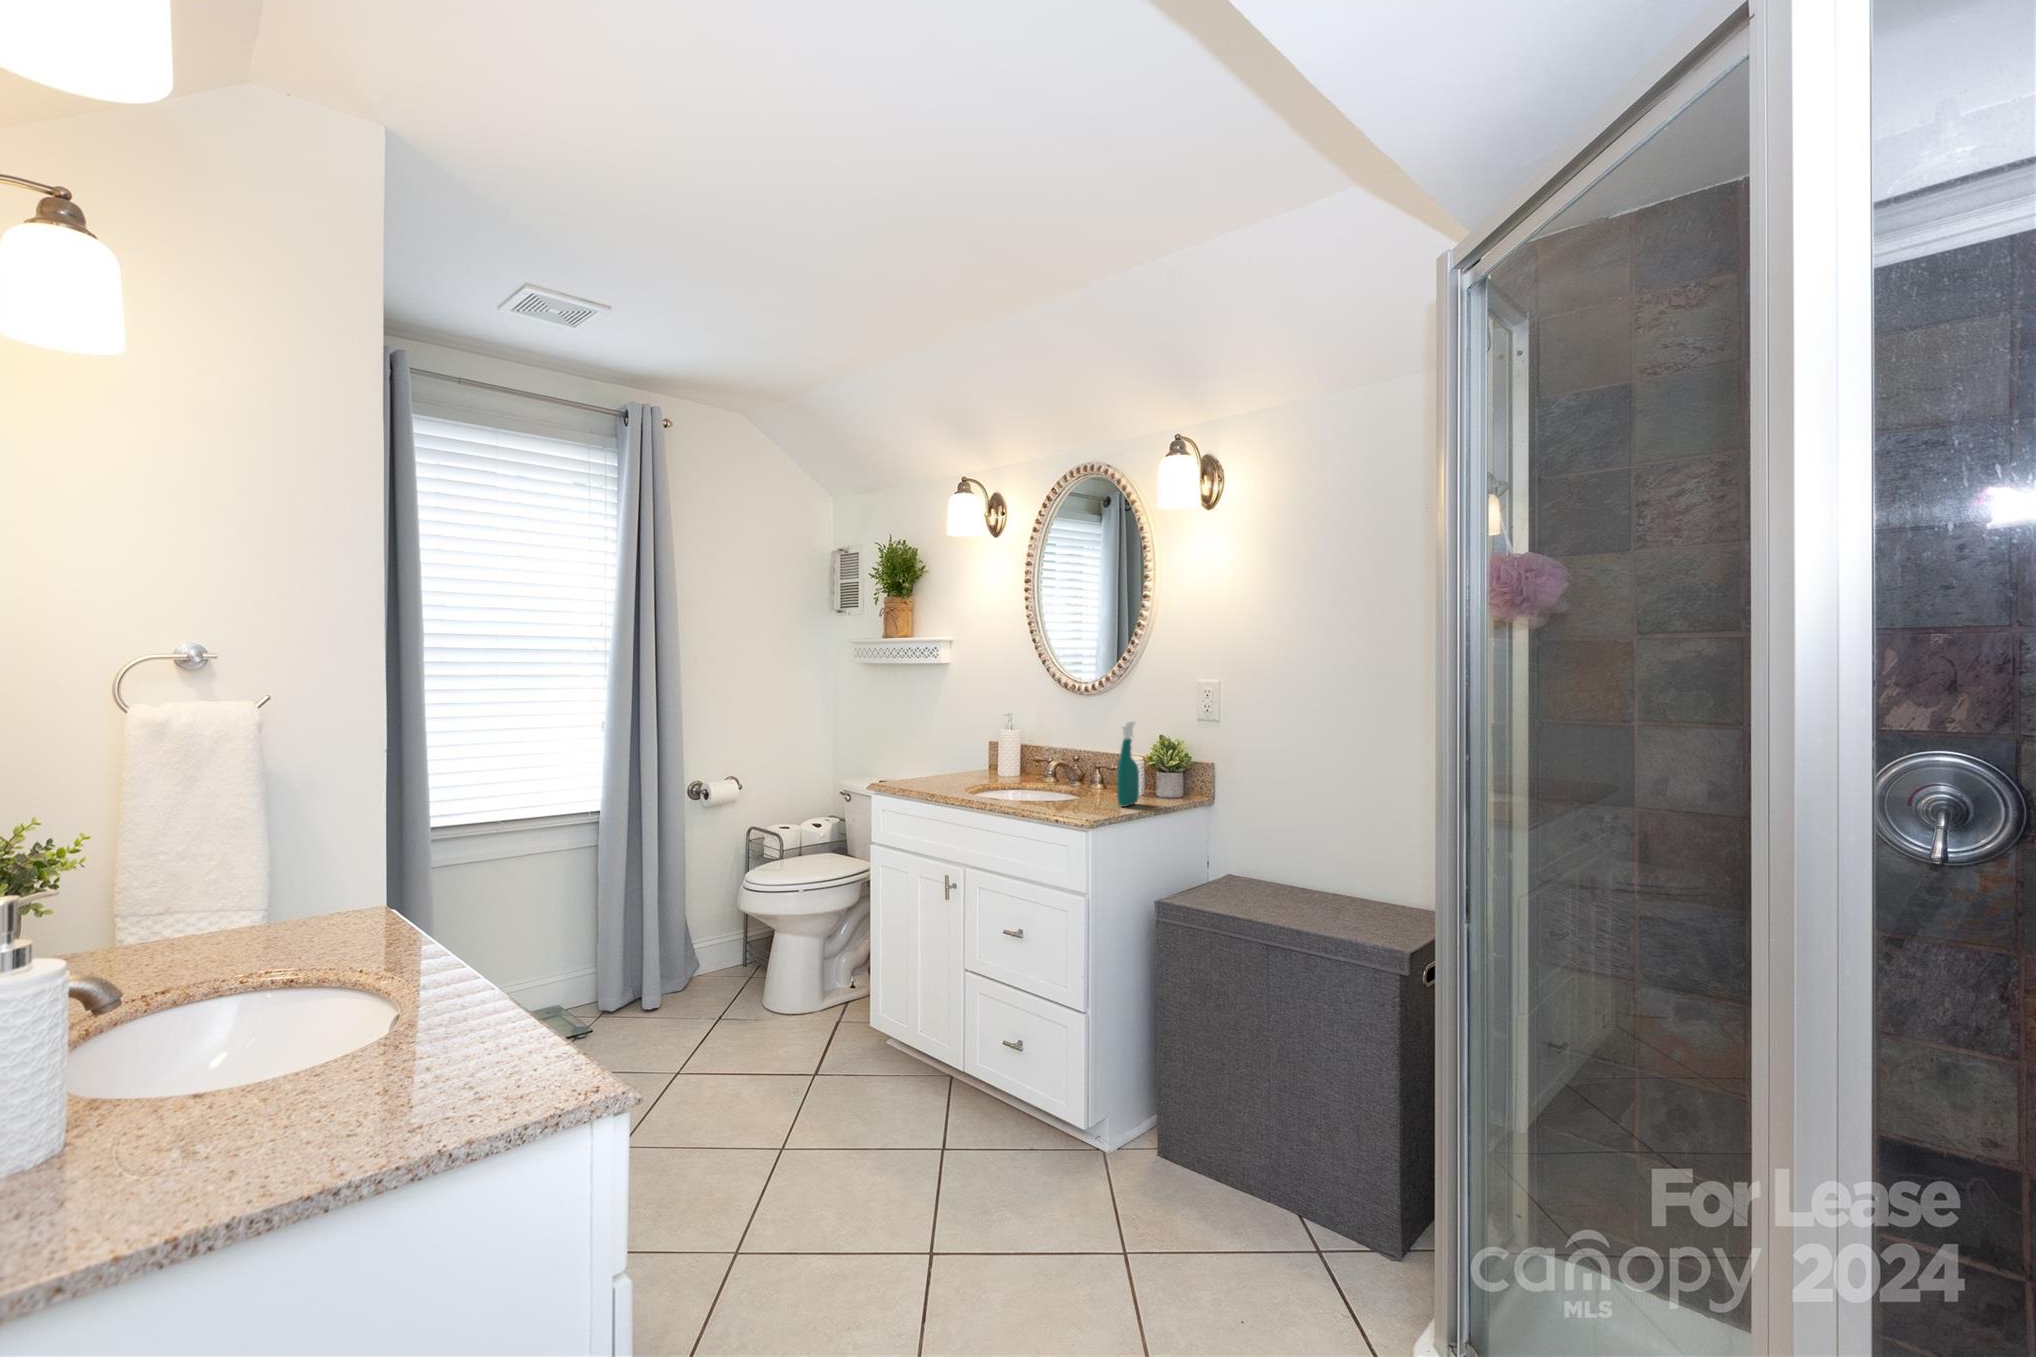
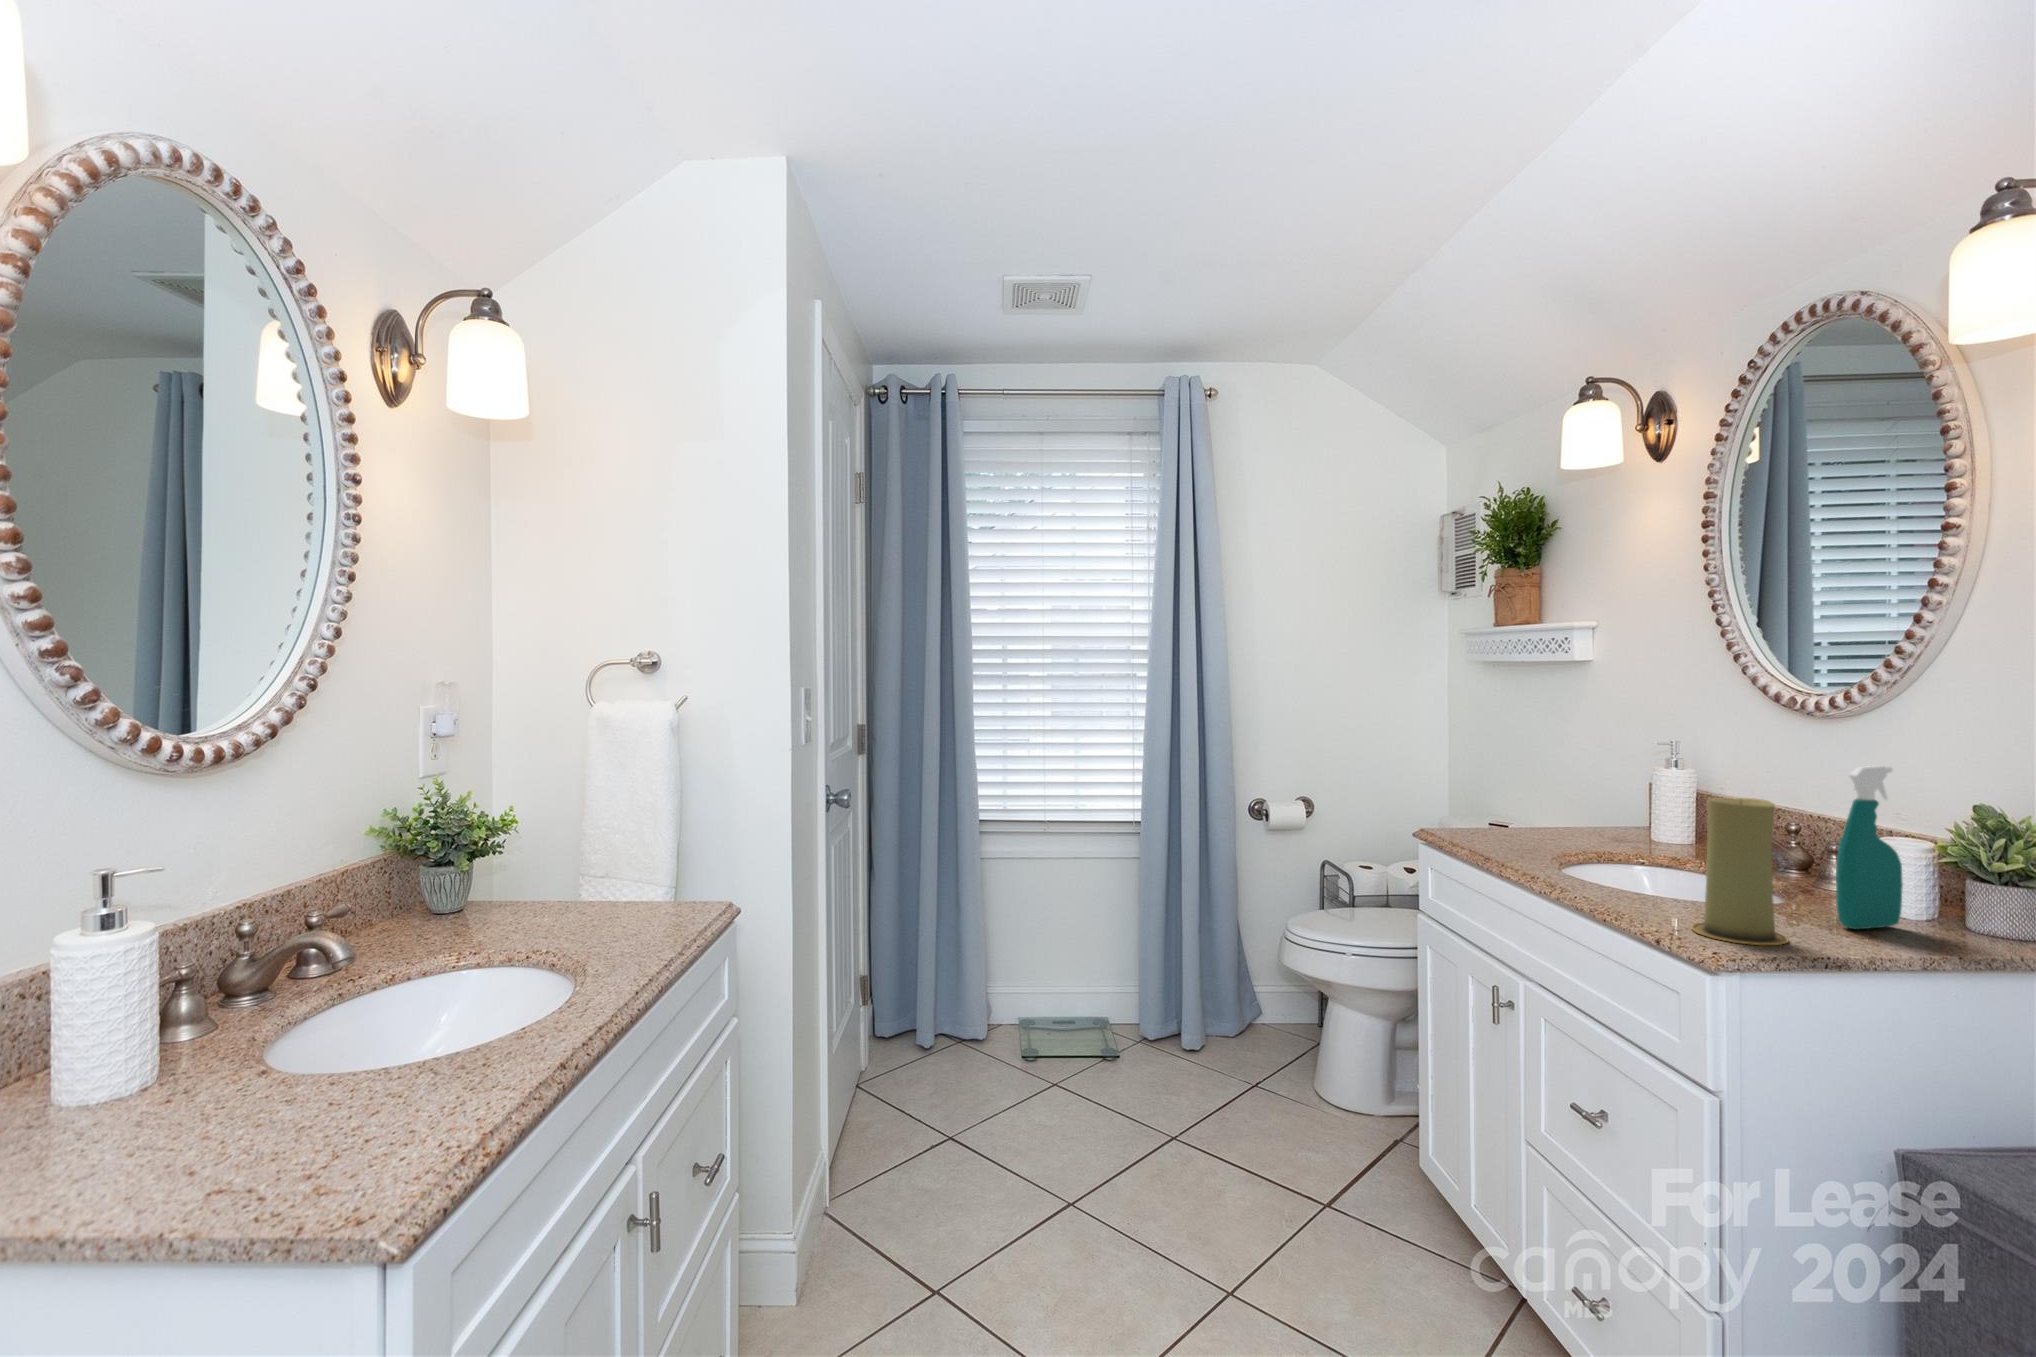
candle: none [1067,742,1109,819] -> present [1691,798,1789,945]

